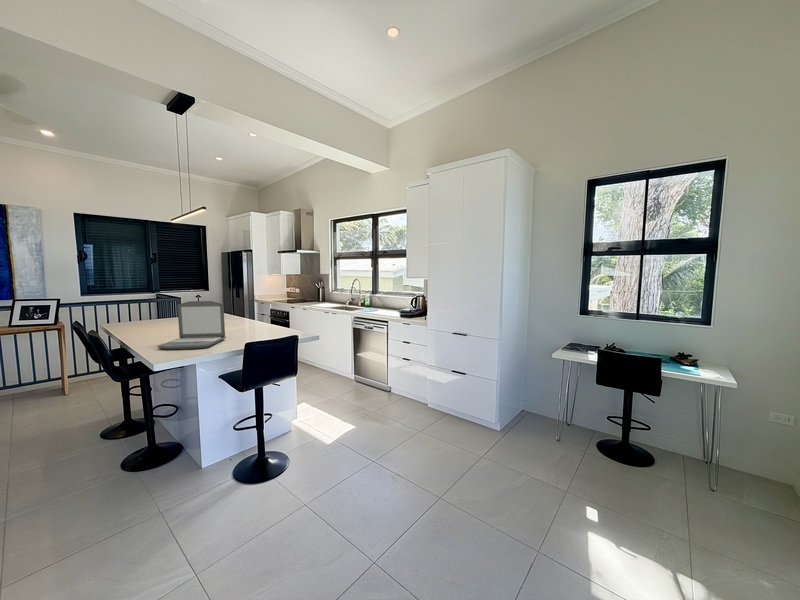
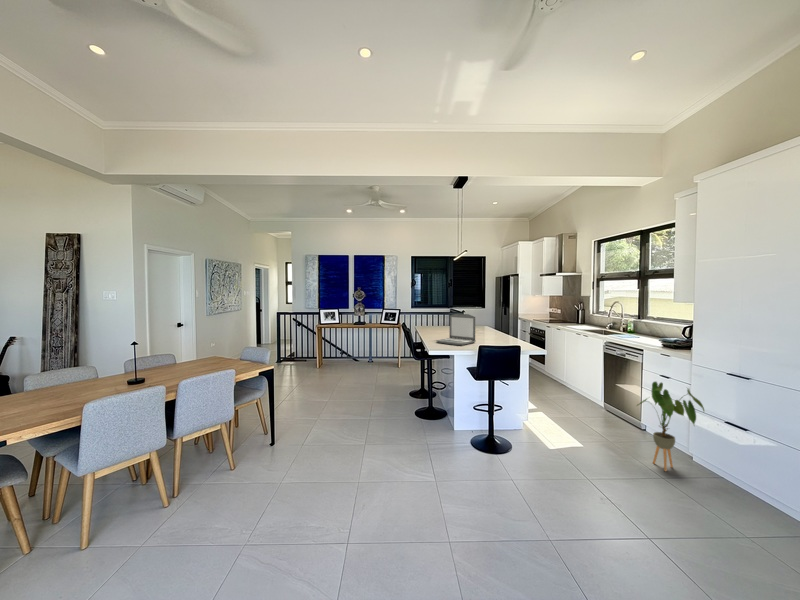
house plant: none [398,349,443,425] -> present [638,382,704,471]

